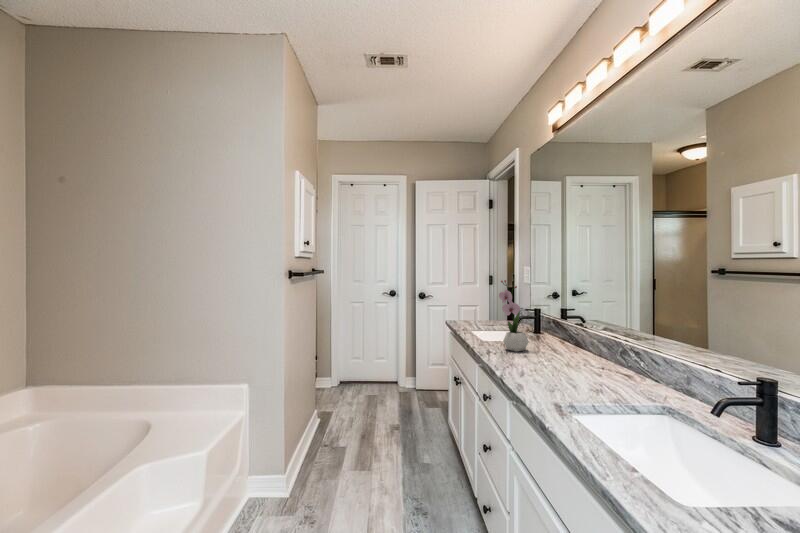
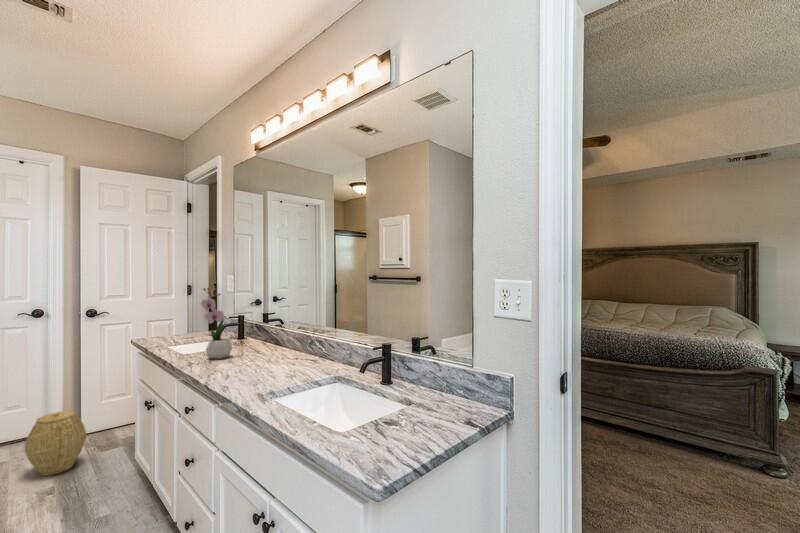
woven basket: none [384,369,418,416] -> present [25,411,86,475]

